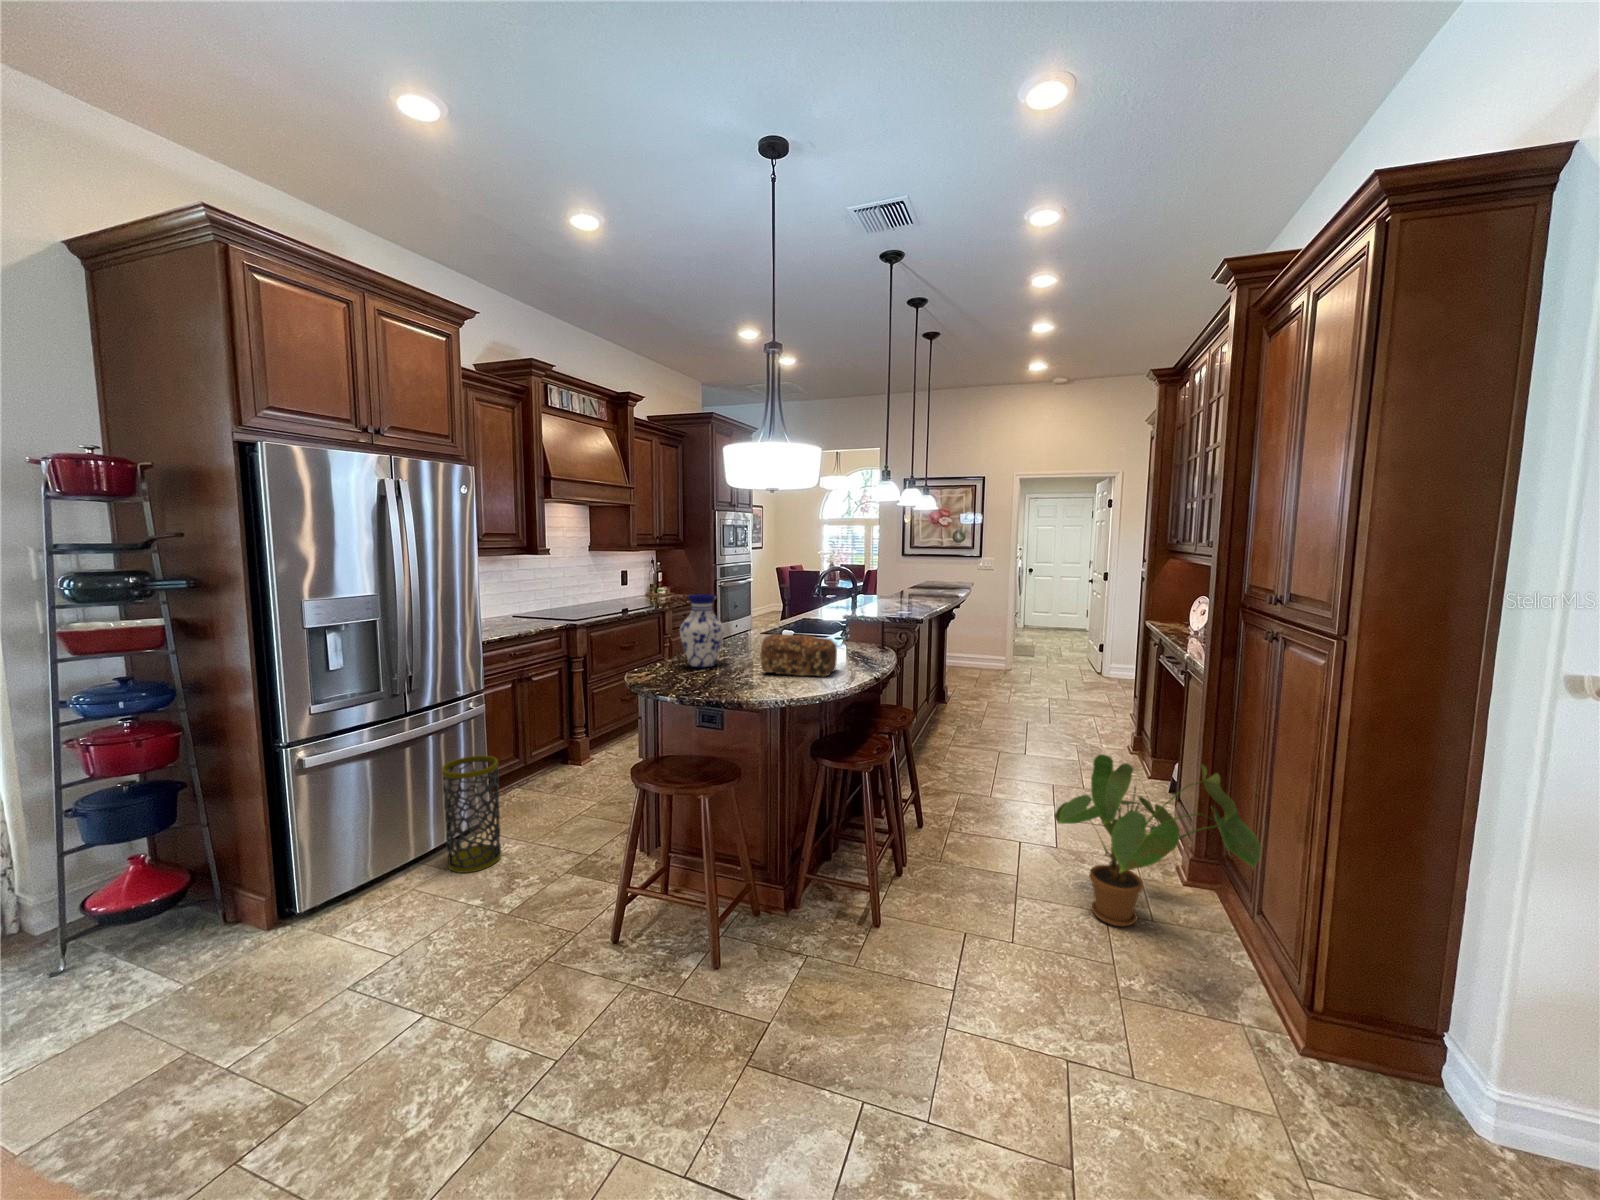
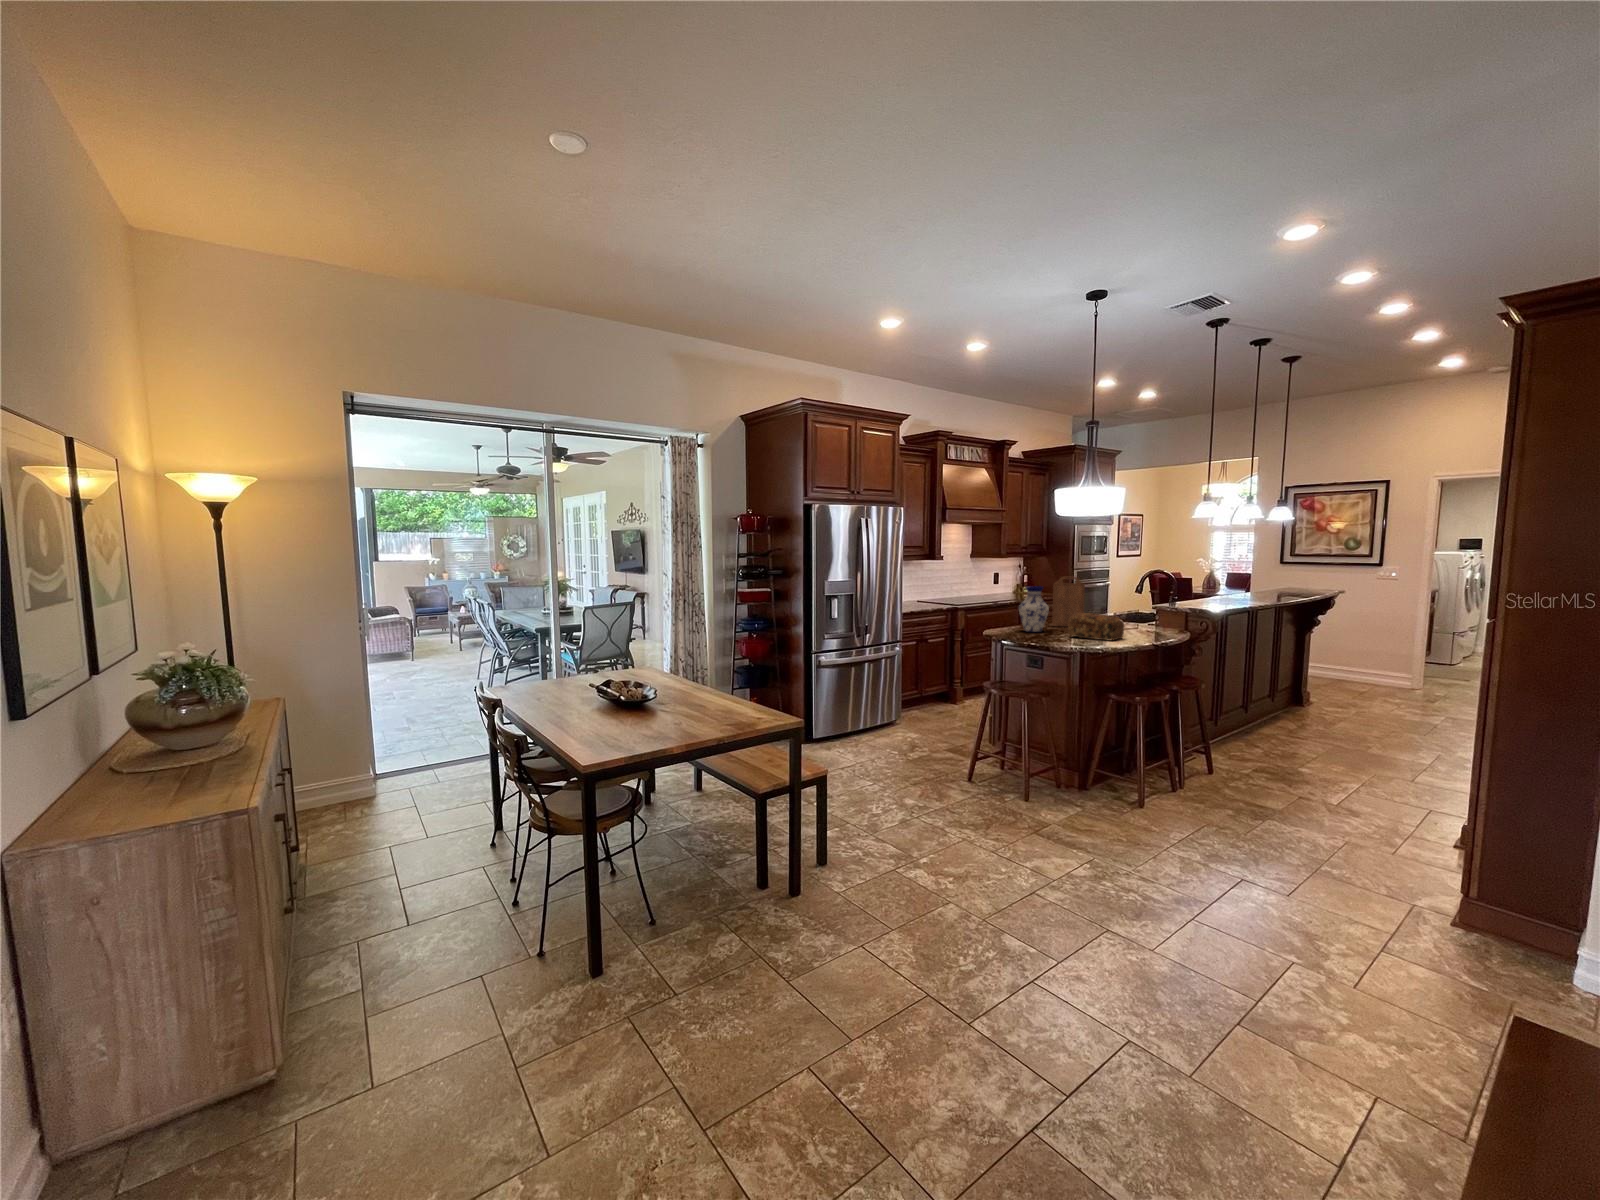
cutting board: none [723,578,765,651] -> present [1052,577,1085,626]
house plant: present [1055,754,1261,927] -> none [1302,716,1476,853]
trash can: present [442,756,501,873] -> none [880,677,909,740]

